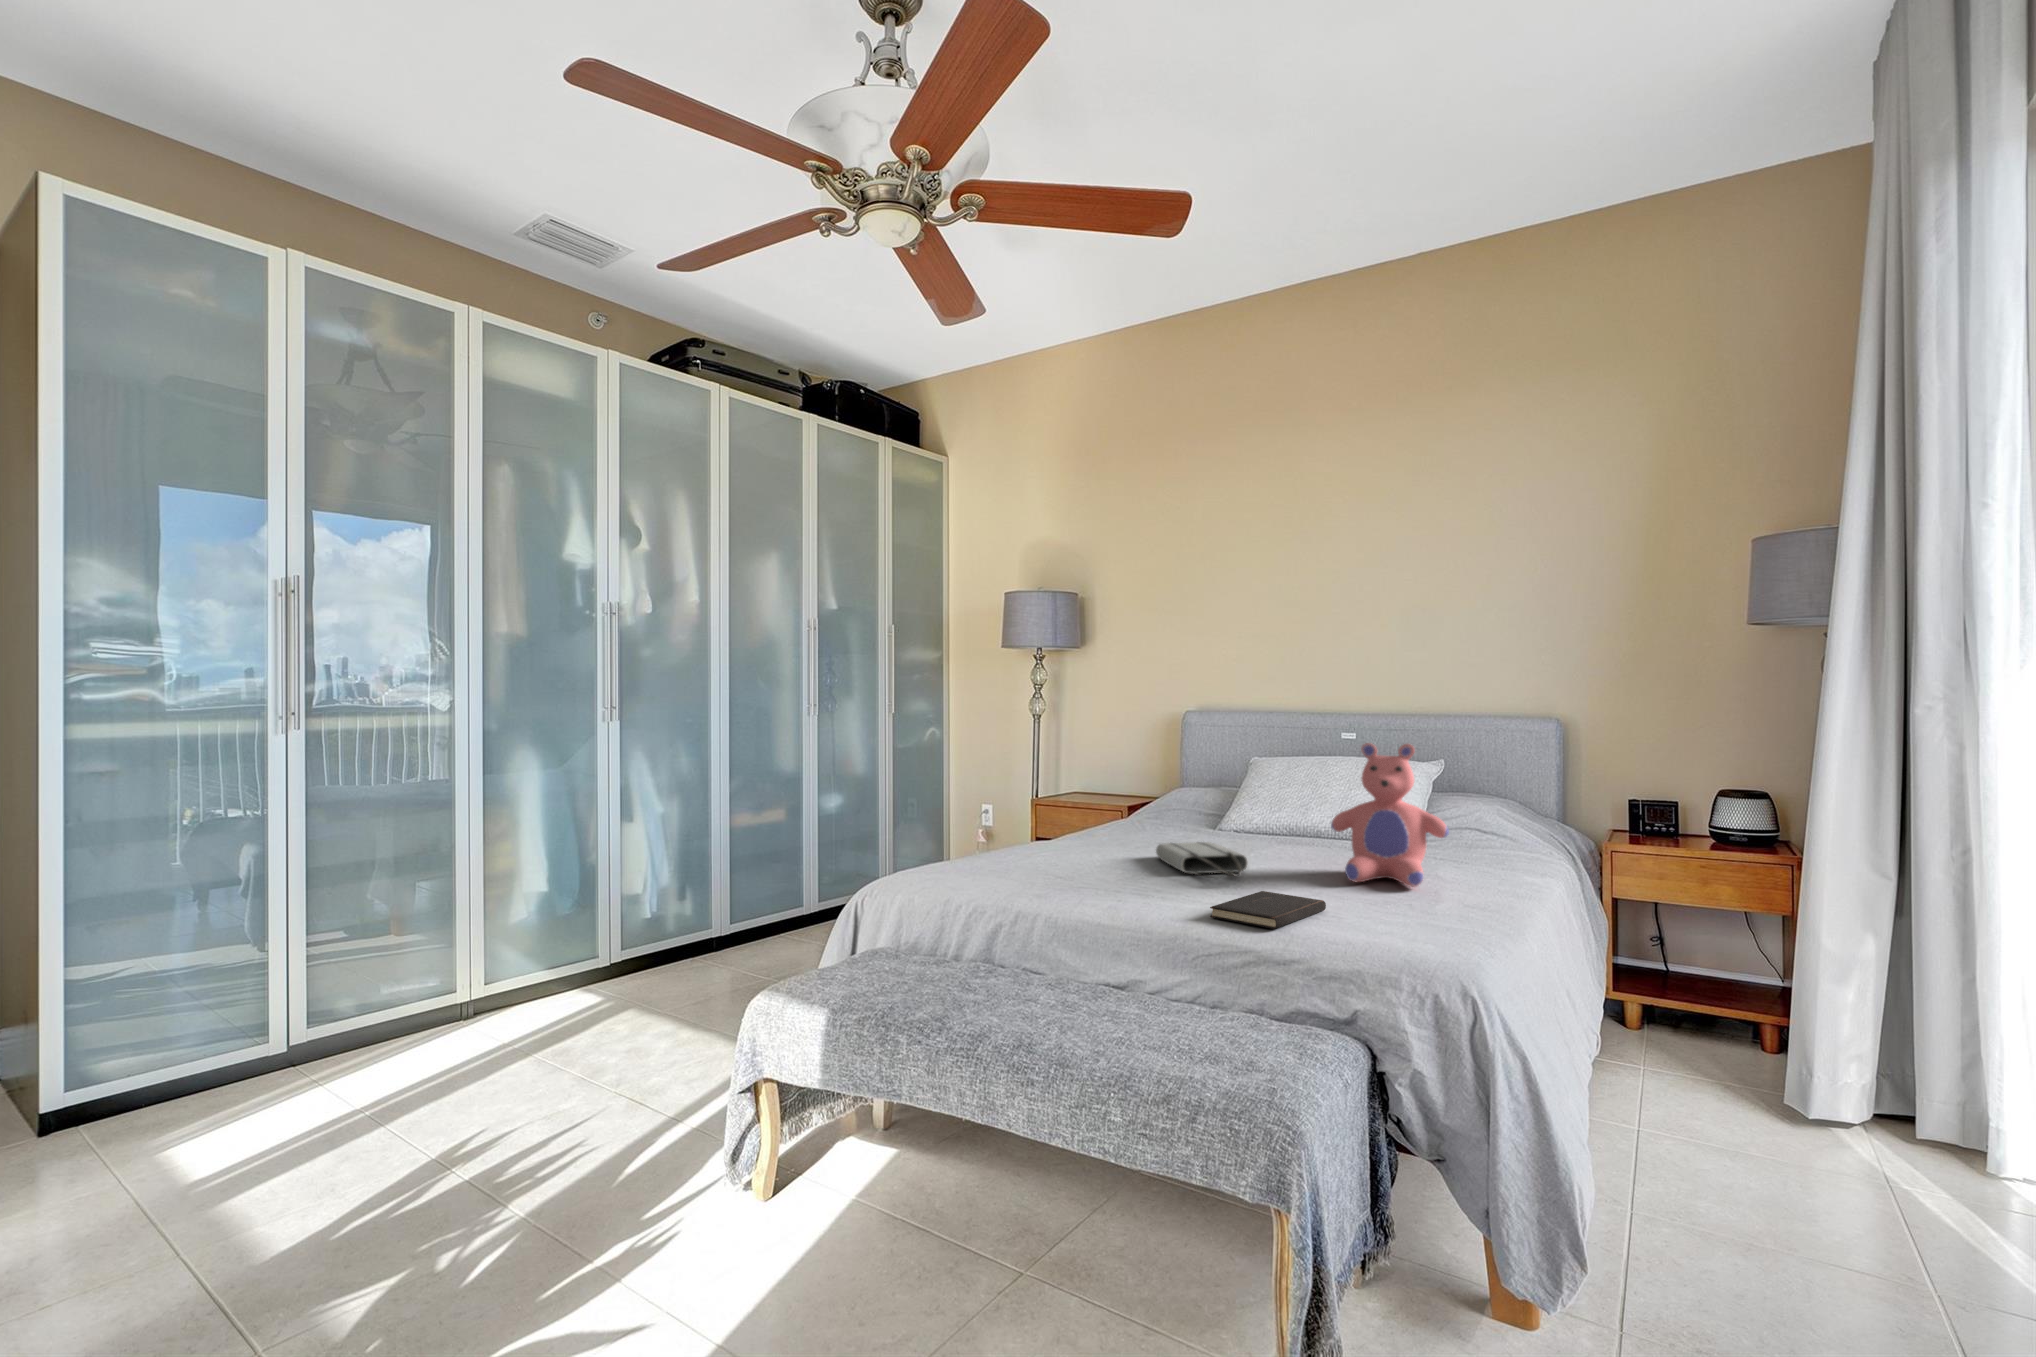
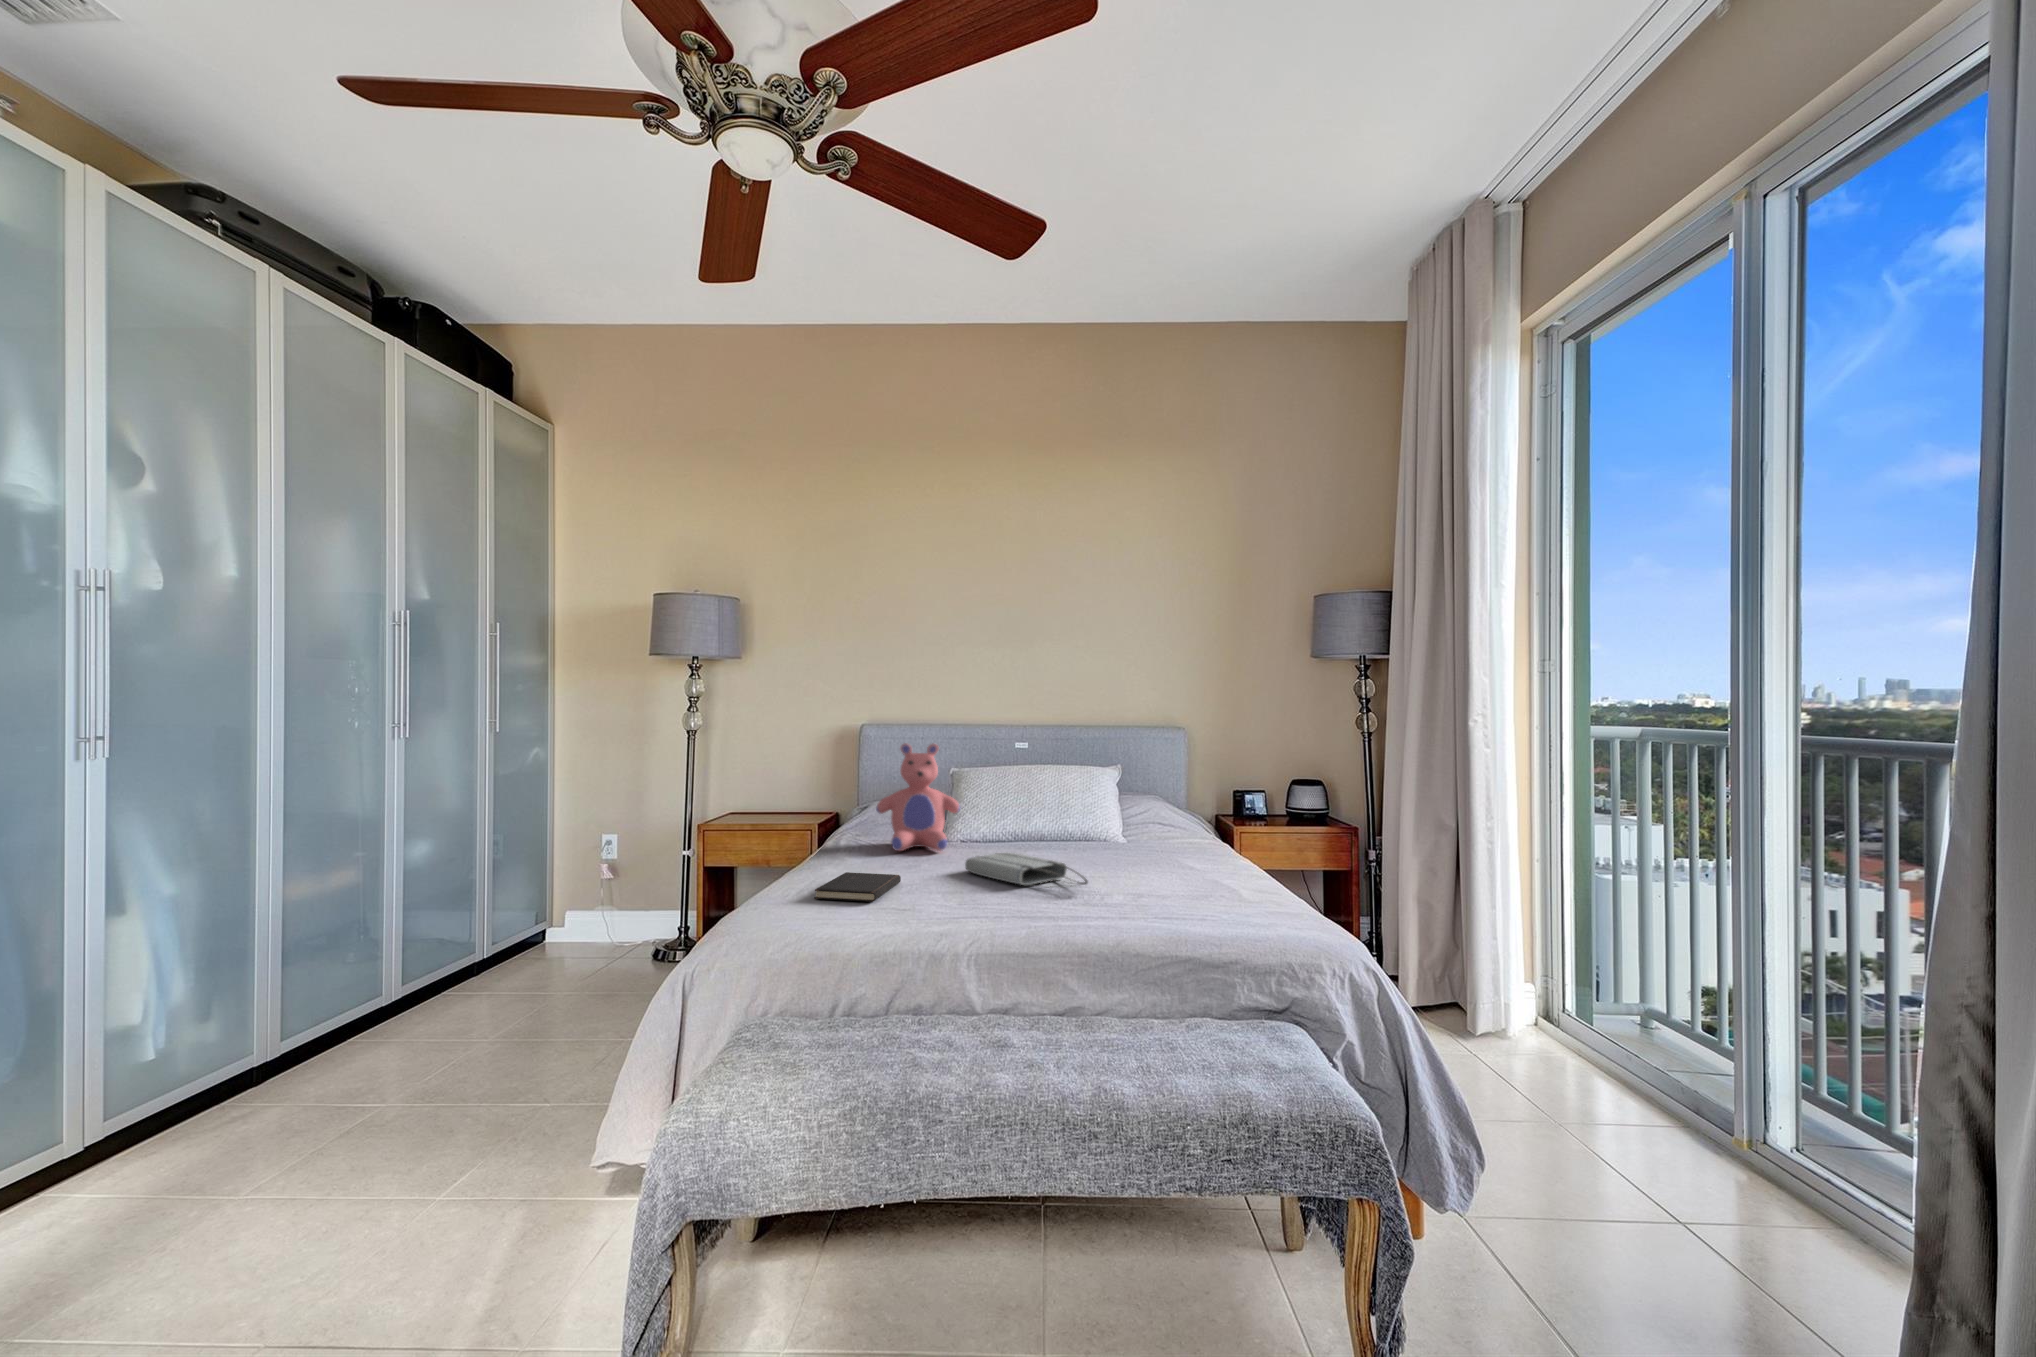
teddy bear: present [1331,743,1449,887] -> present [876,743,960,851]
hardcover book: present [1210,891,1326,929] -> present [815,872,901,902]

